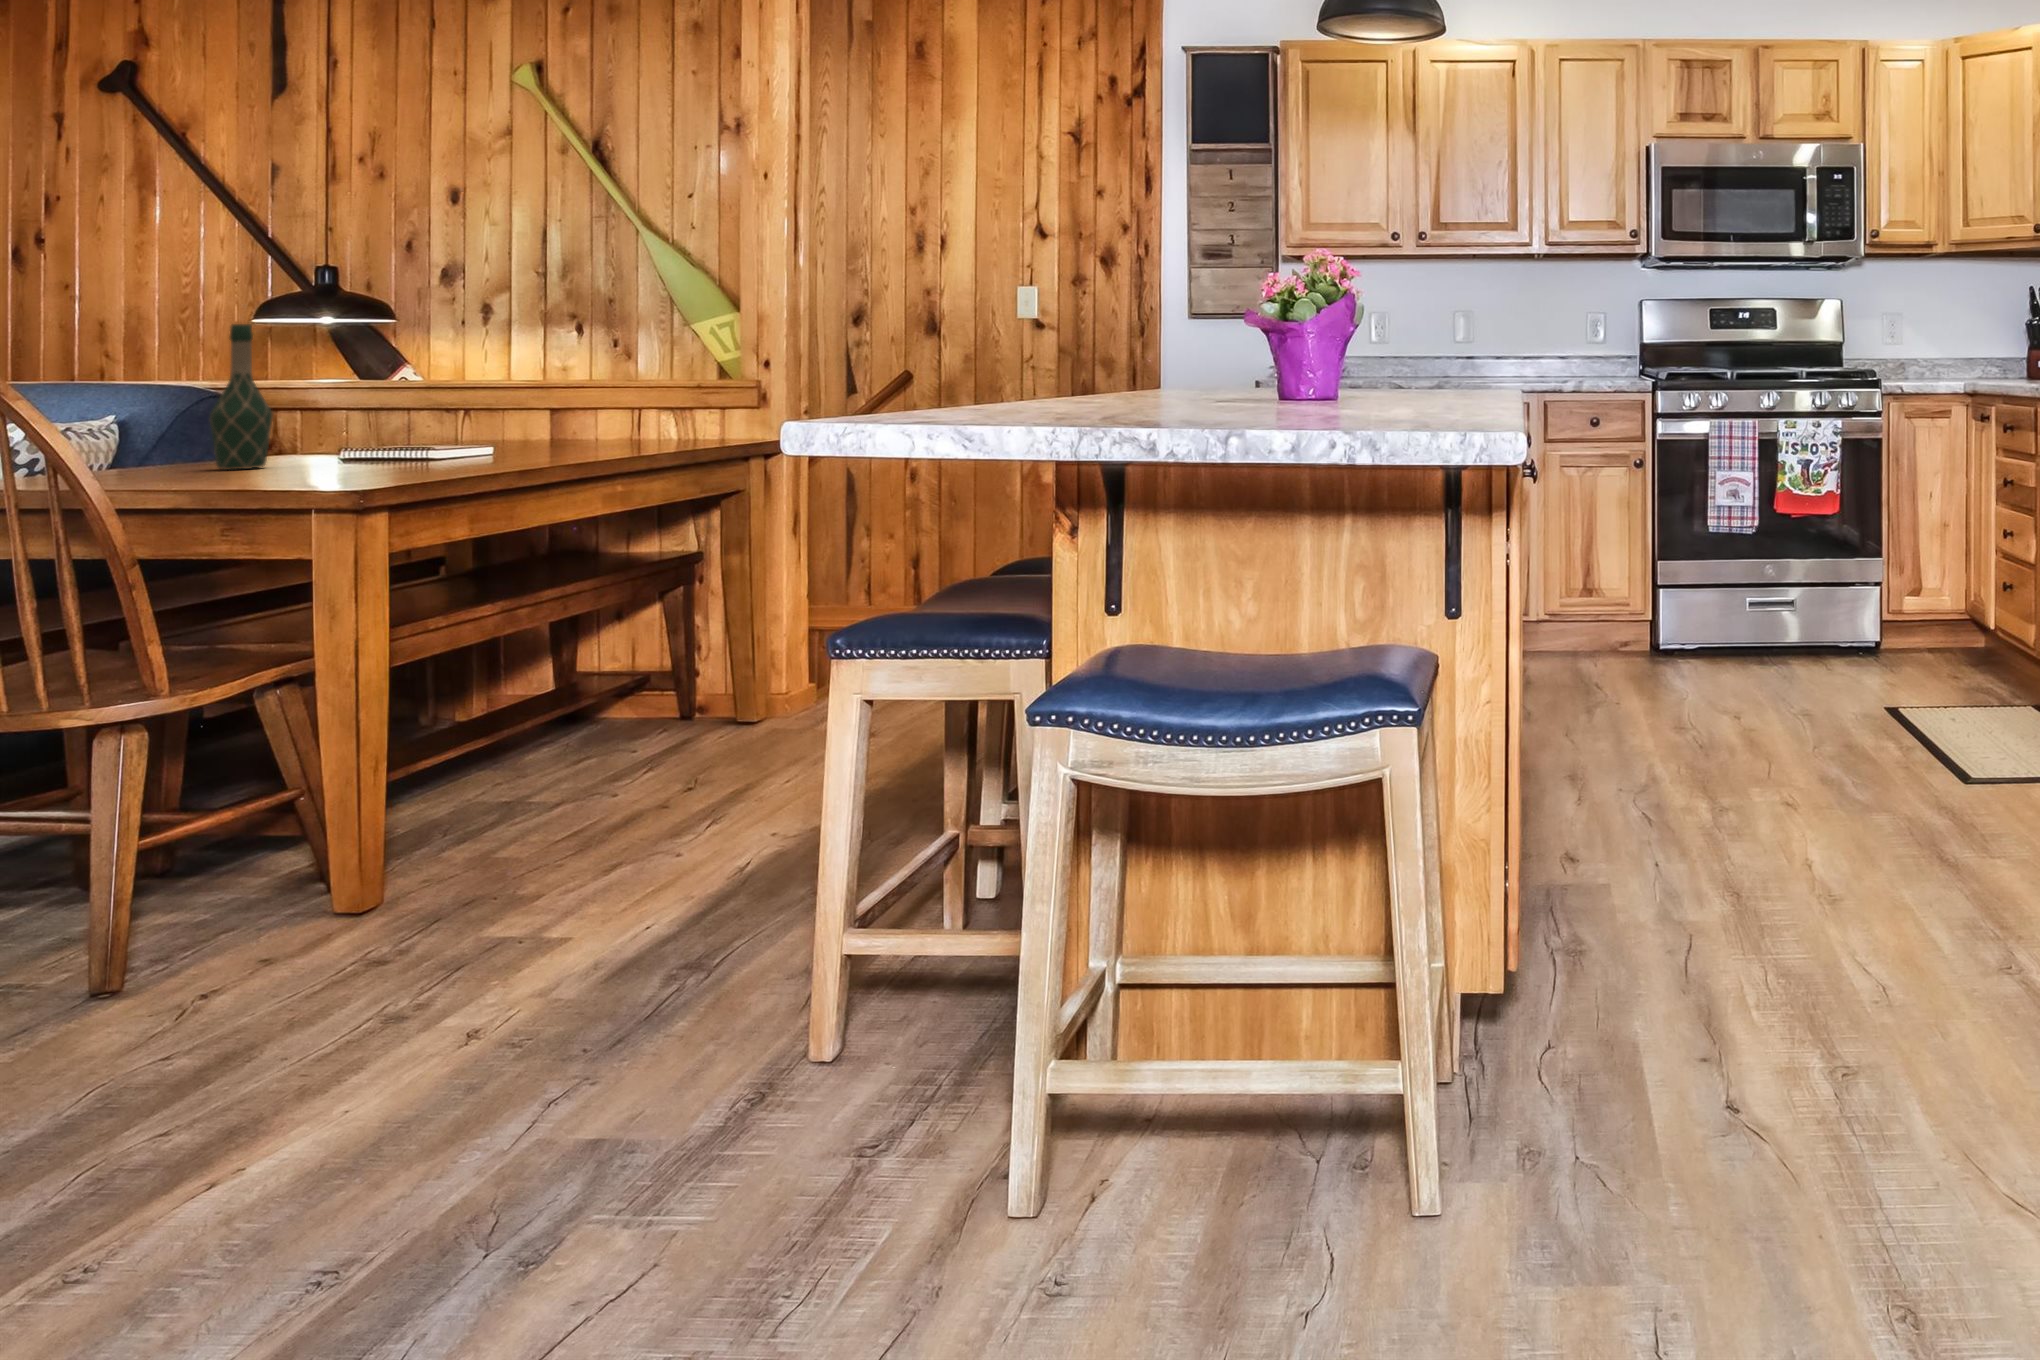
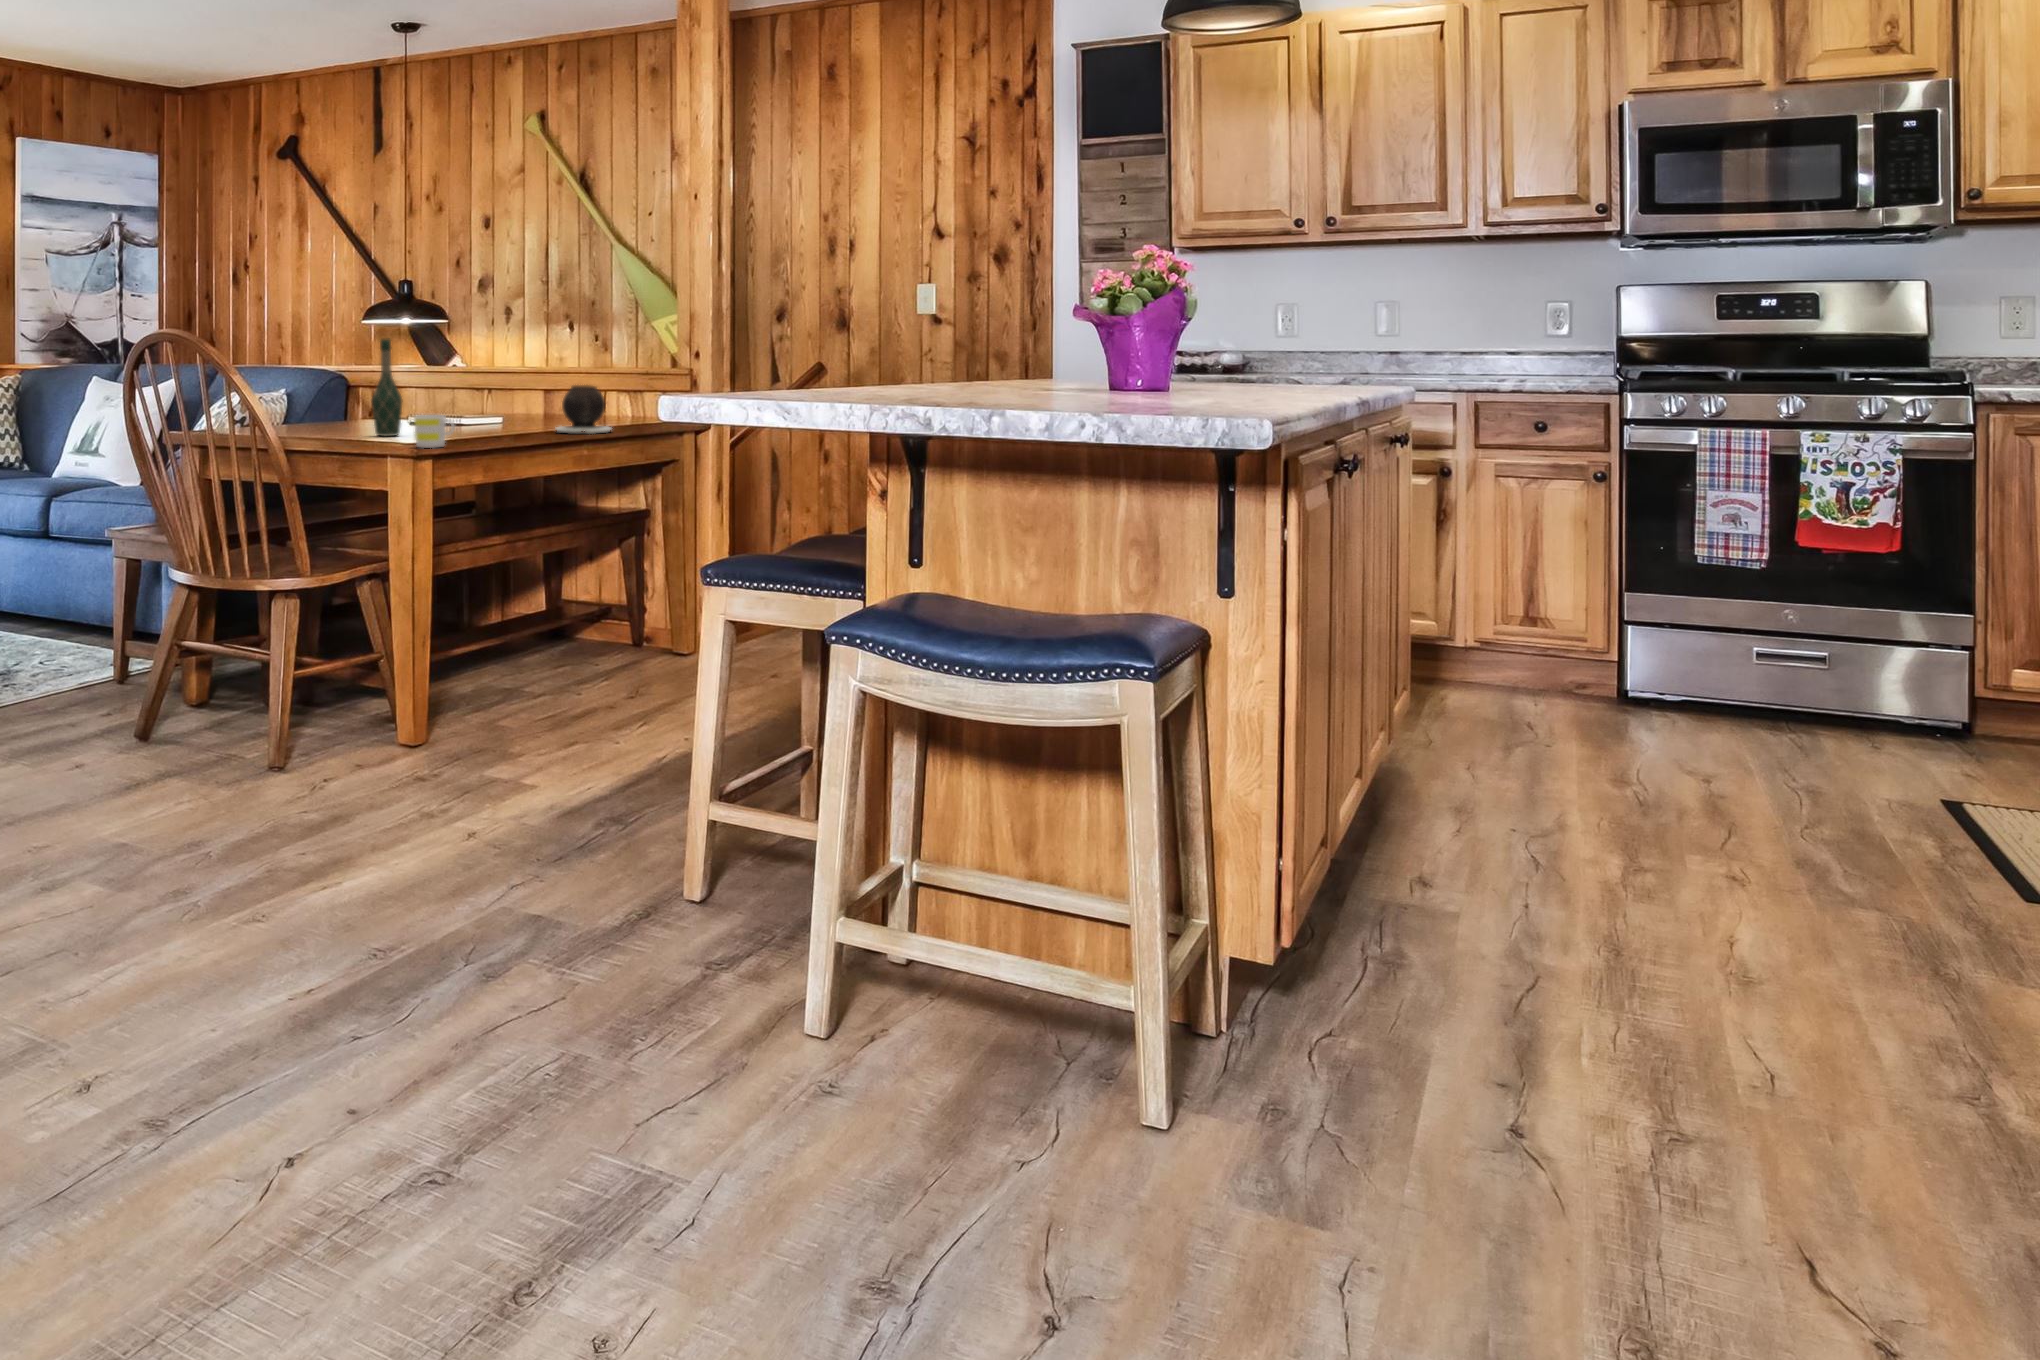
vase: none [549,391,641,456] -> present [556,385,611,434]
mug: none [279,434,360,484] -> present [414,415,454,448]

